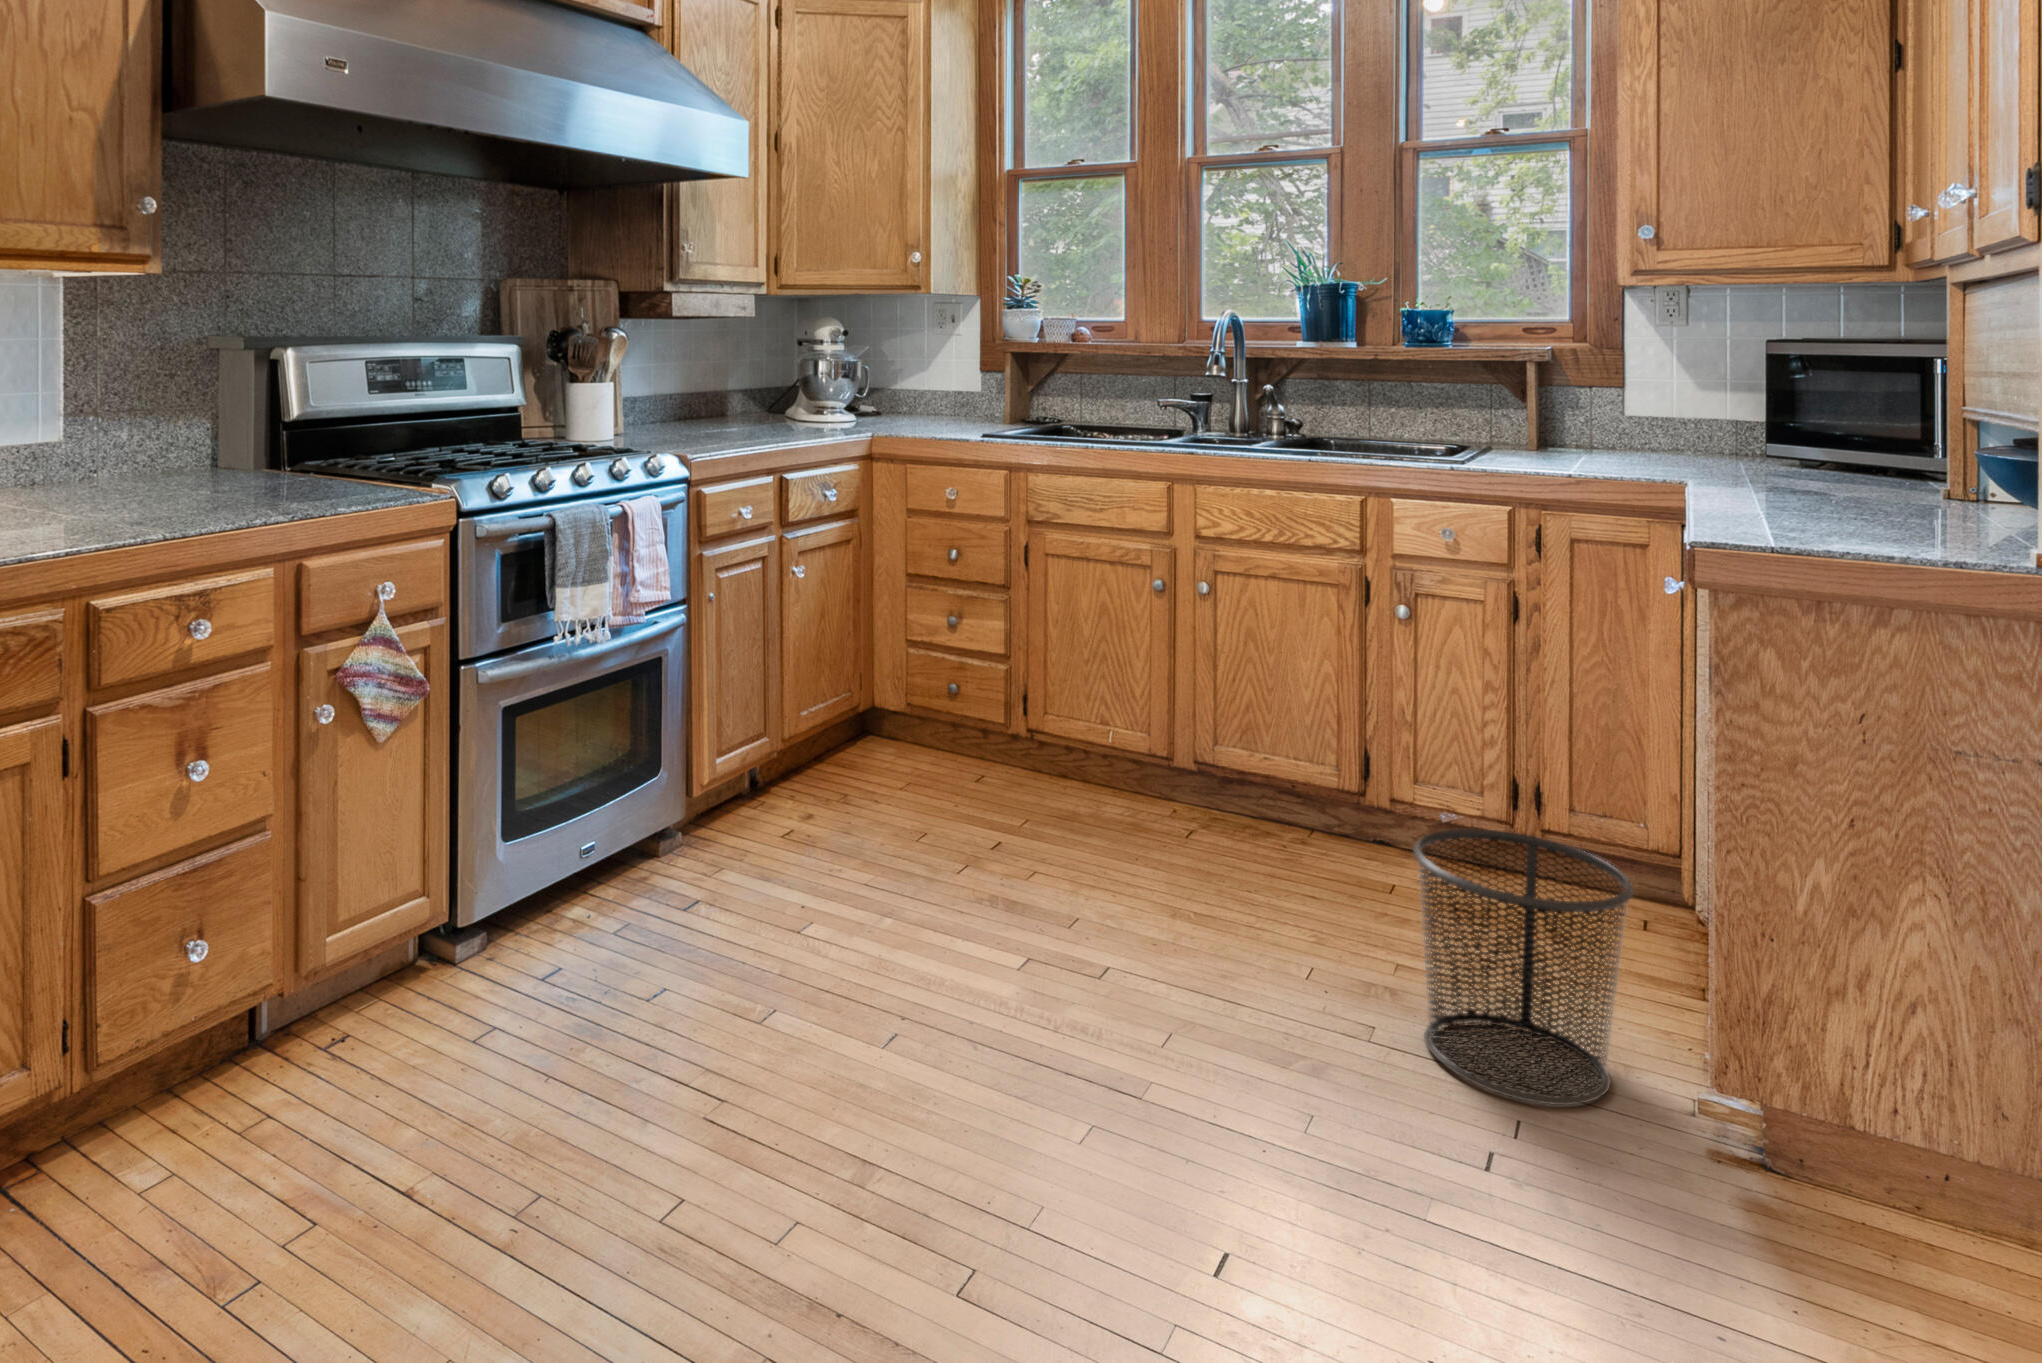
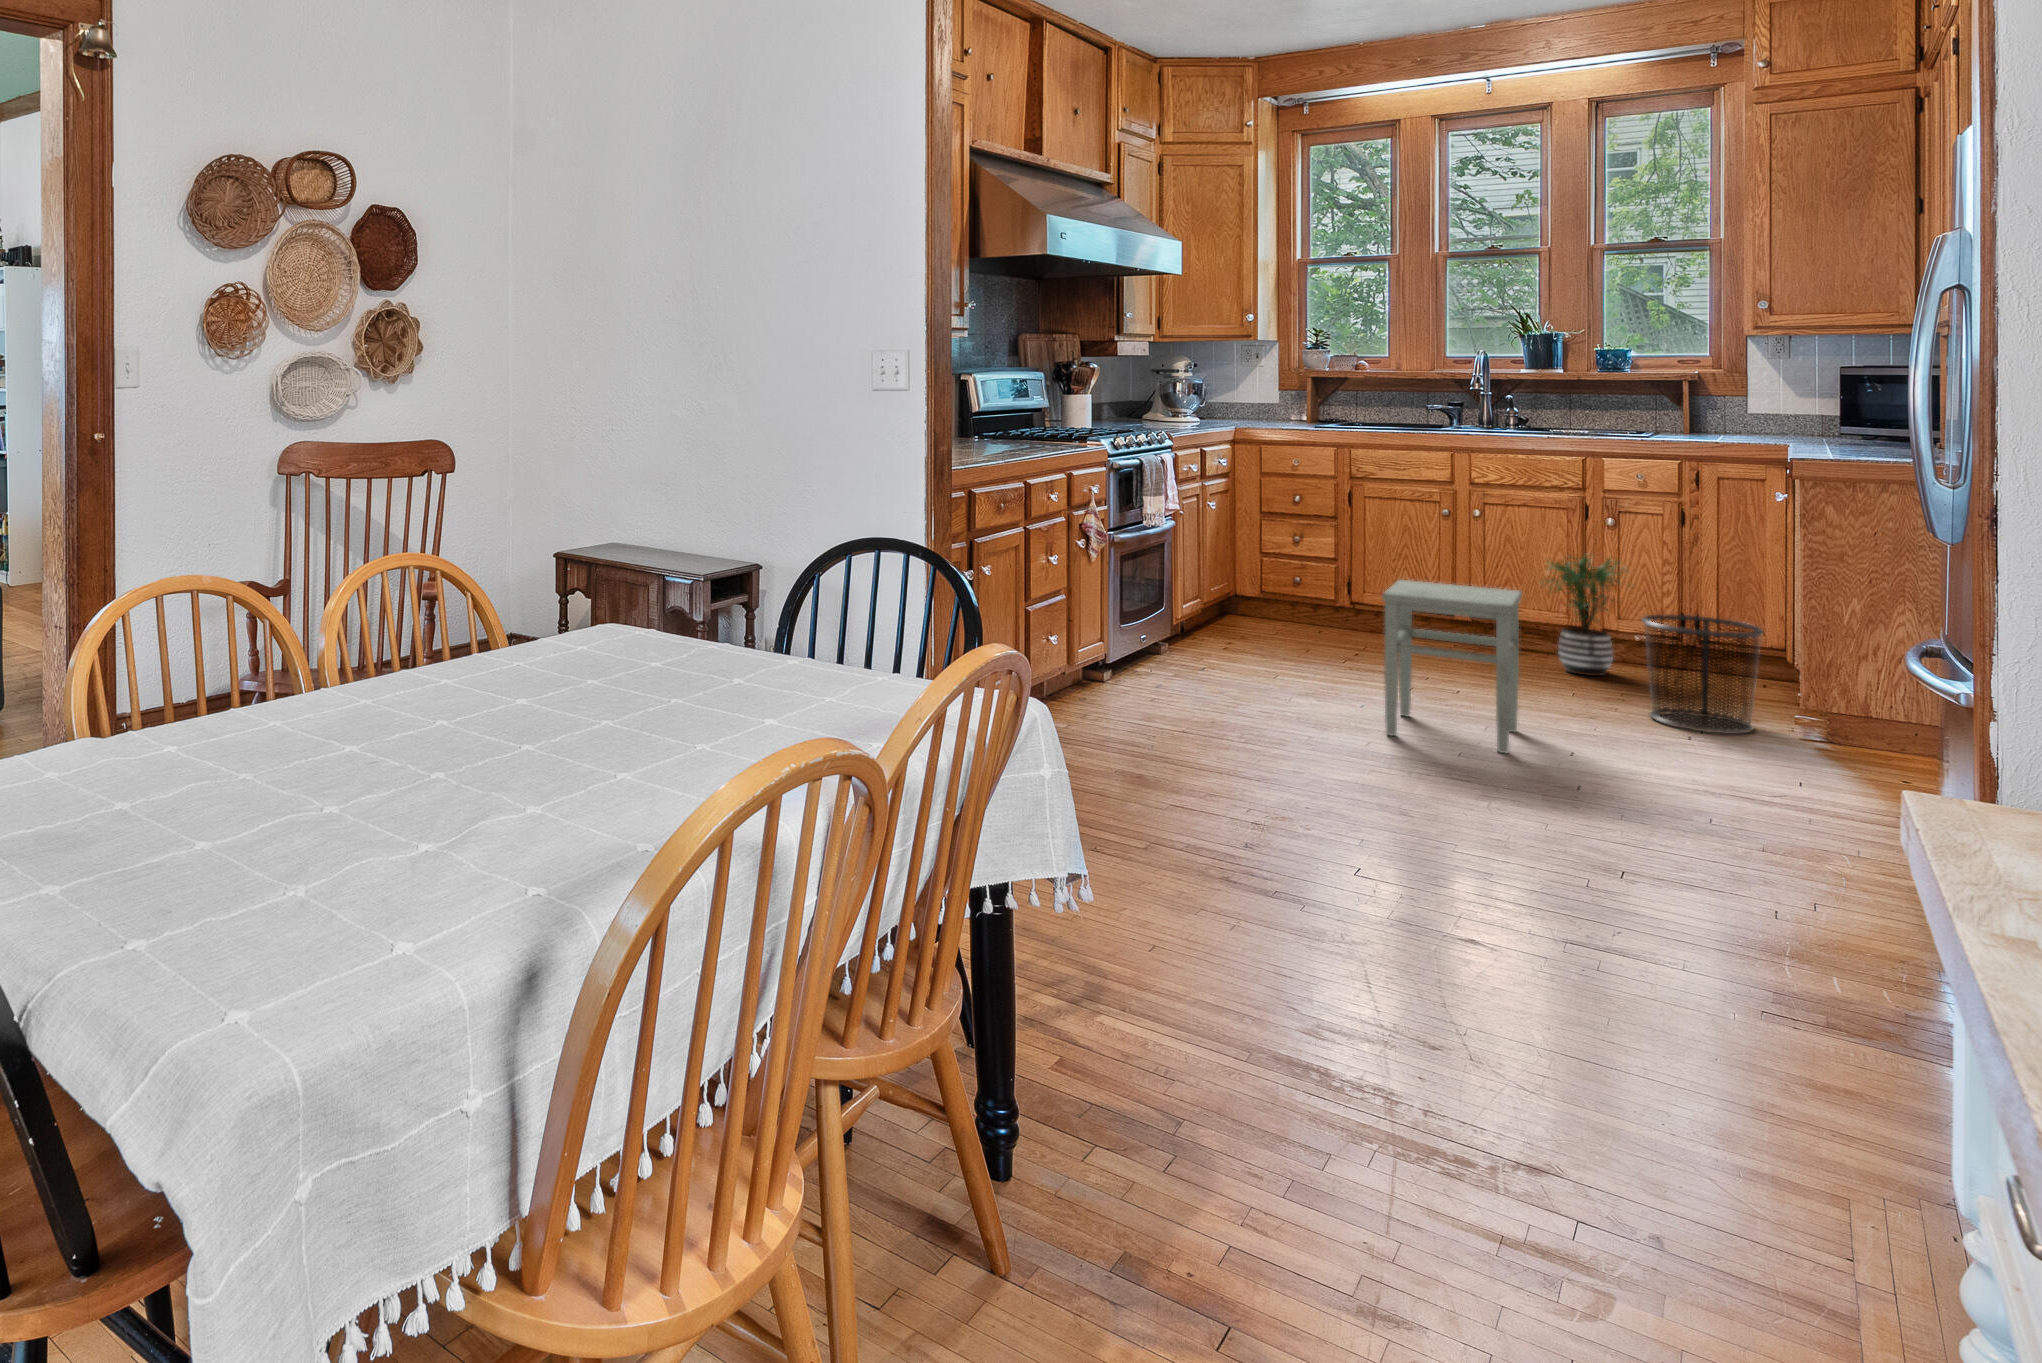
potted plant: none [1277,667,1432,892] -> present [1545,555,1623,676]
stool: none [871,778,1169,1229] -> present [1382,580,1522,753]

